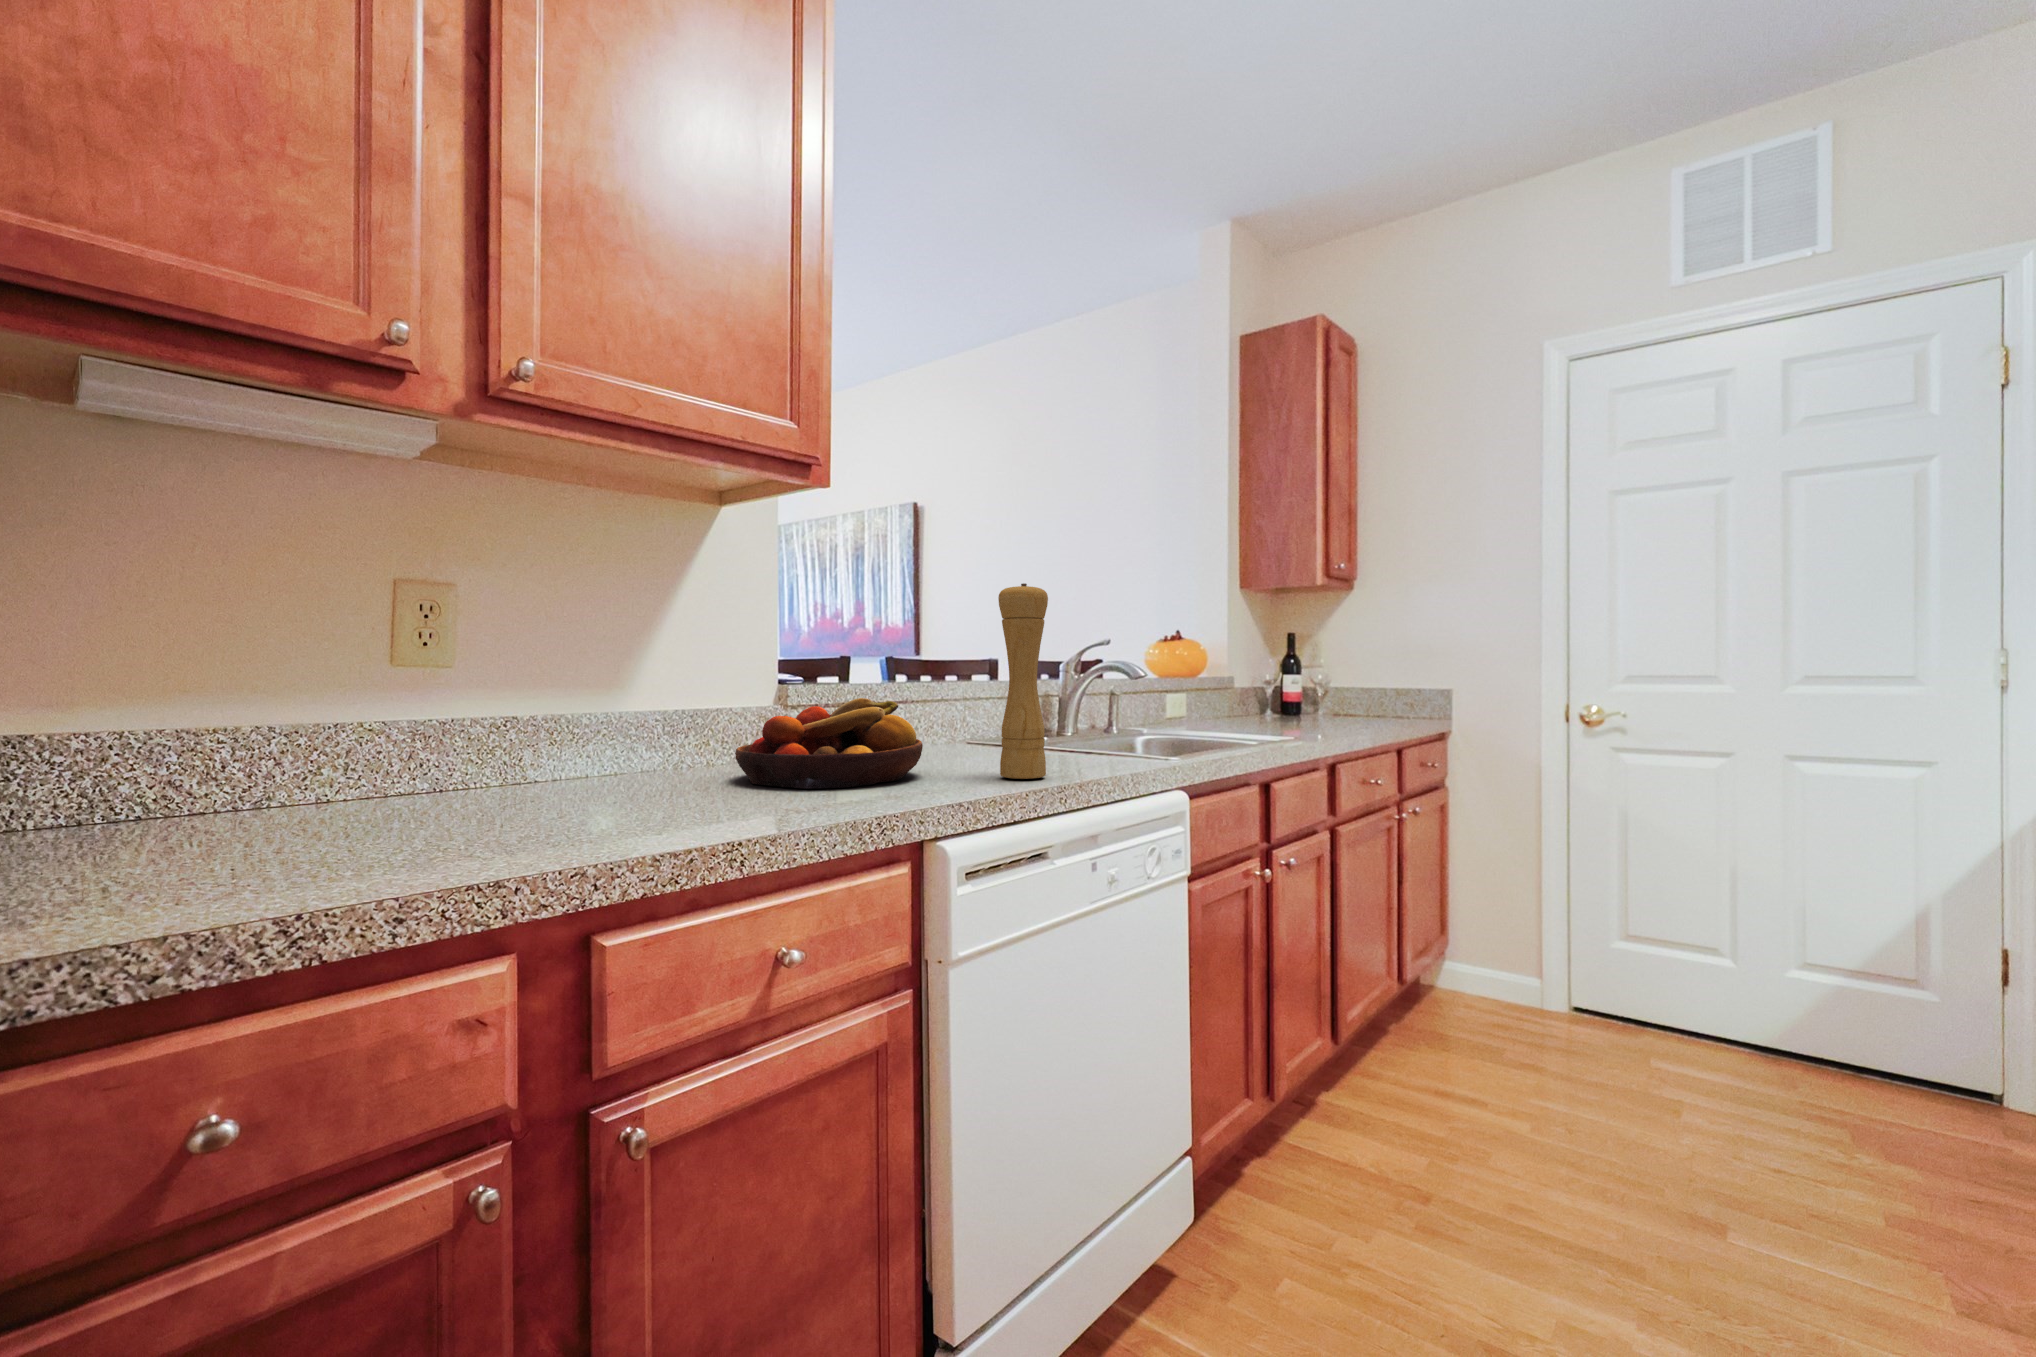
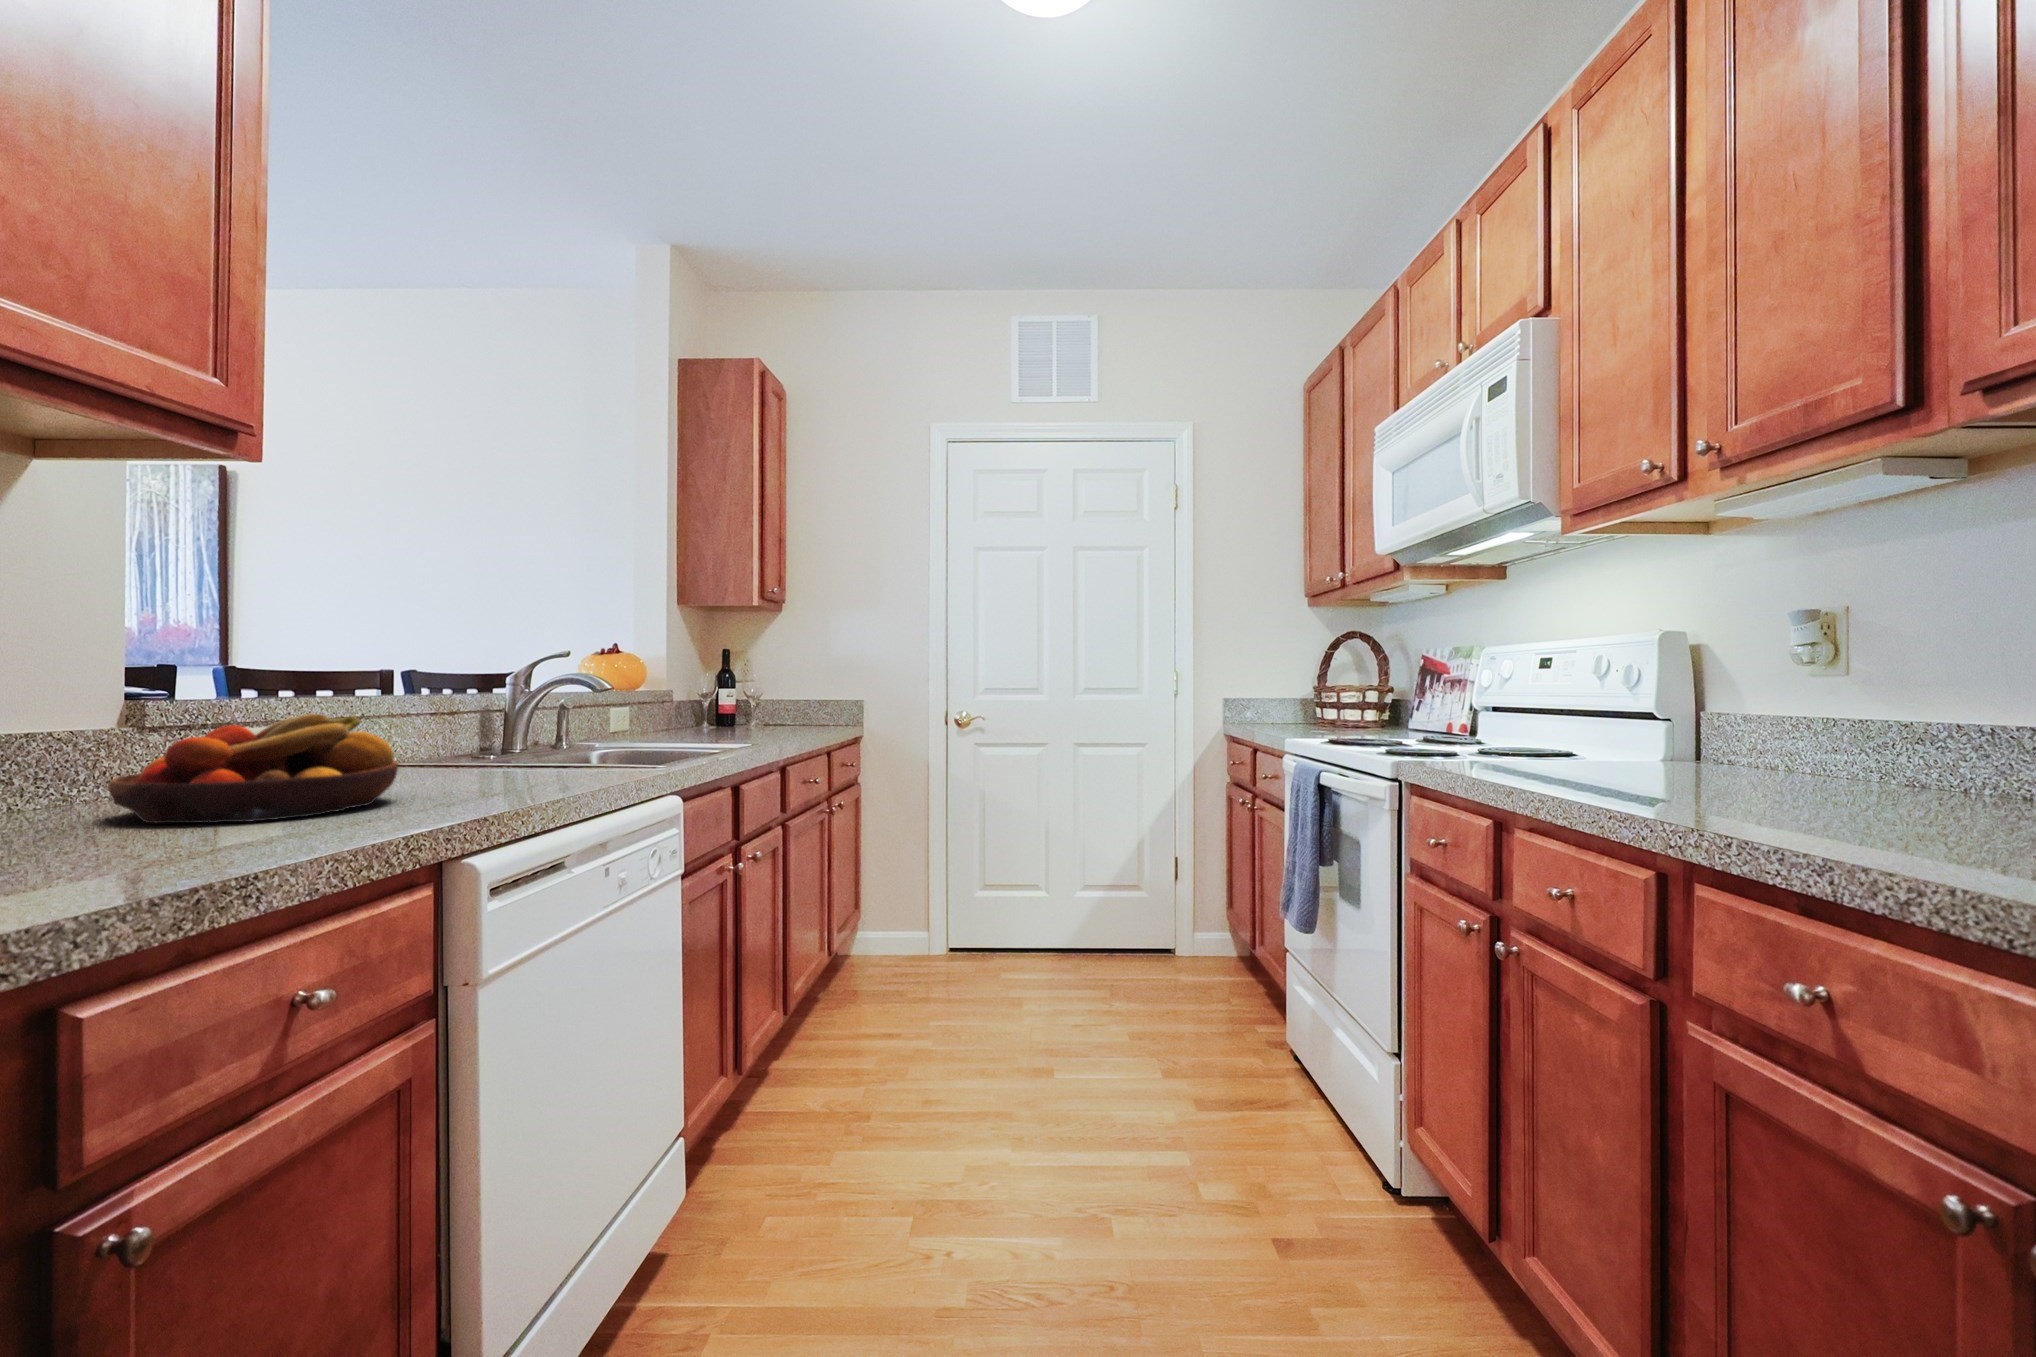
pepper mill: present [998,583,1048,779] -> none [497,594,554,793]

